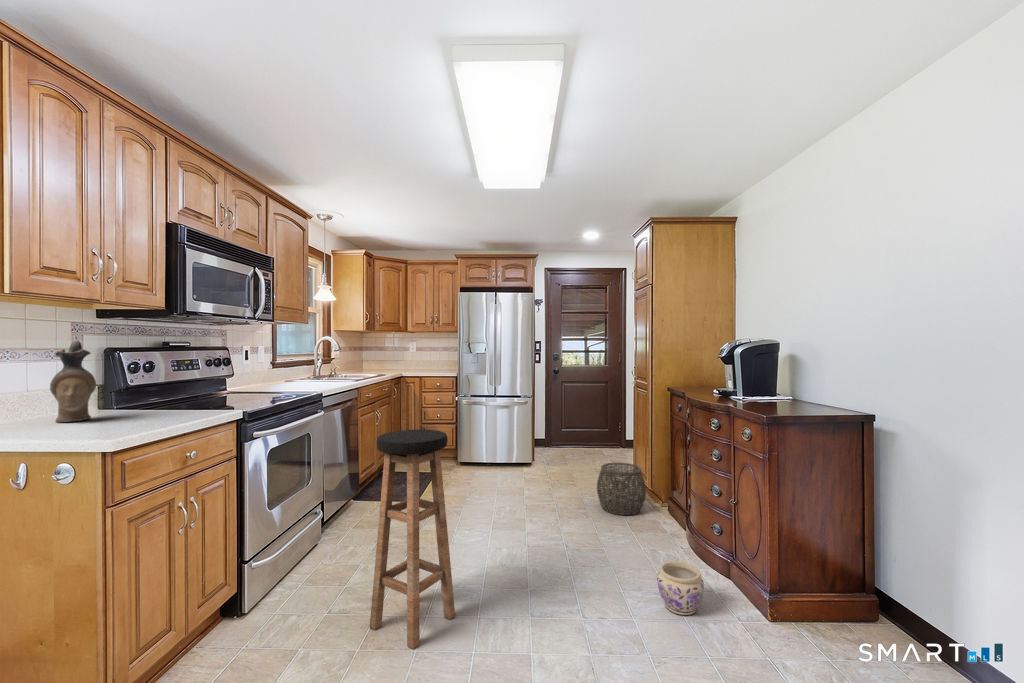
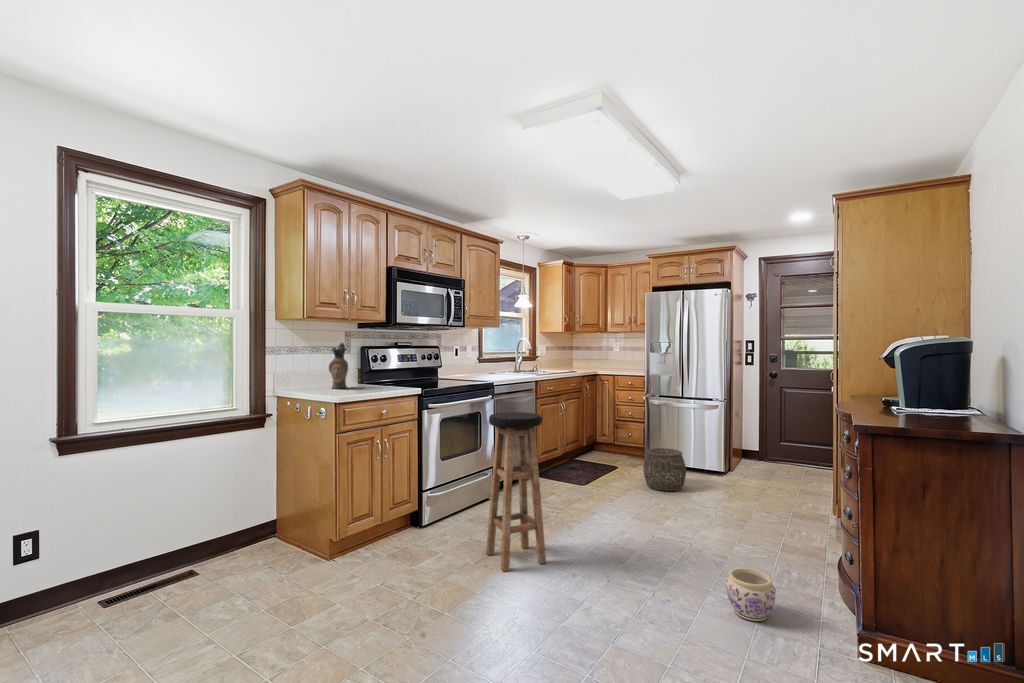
woven basket: present [597,462,646,515] -> present [643,448,686,491]

